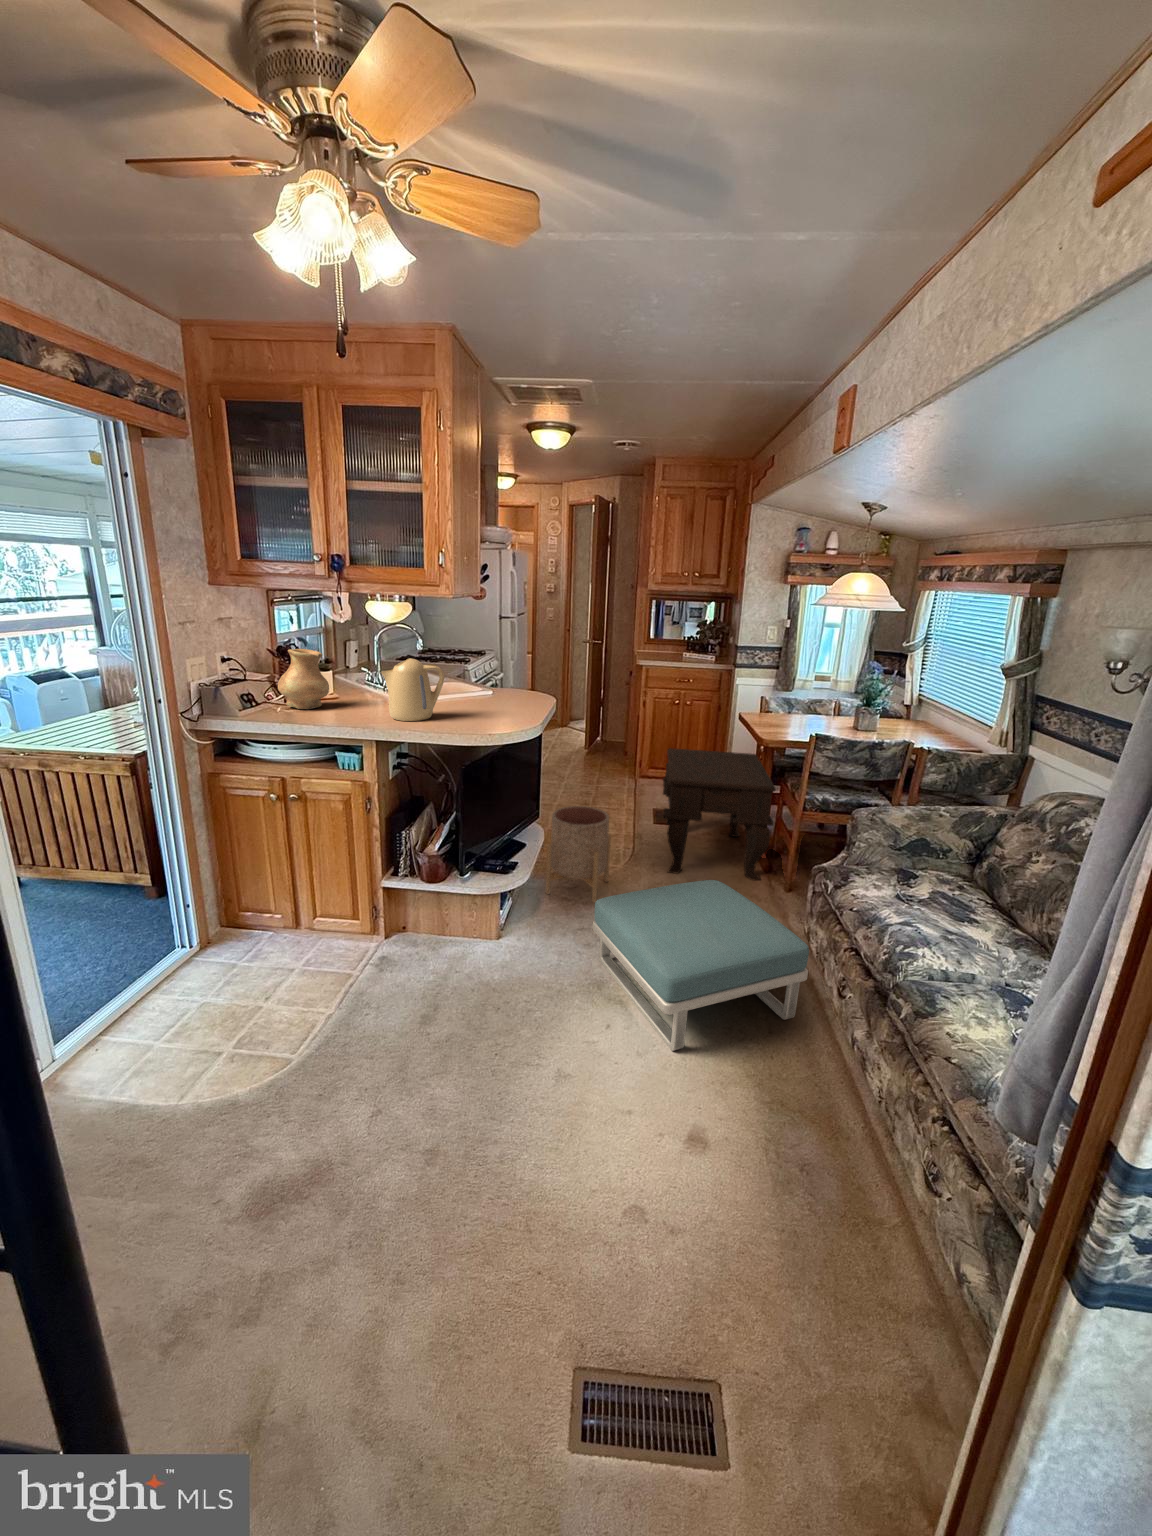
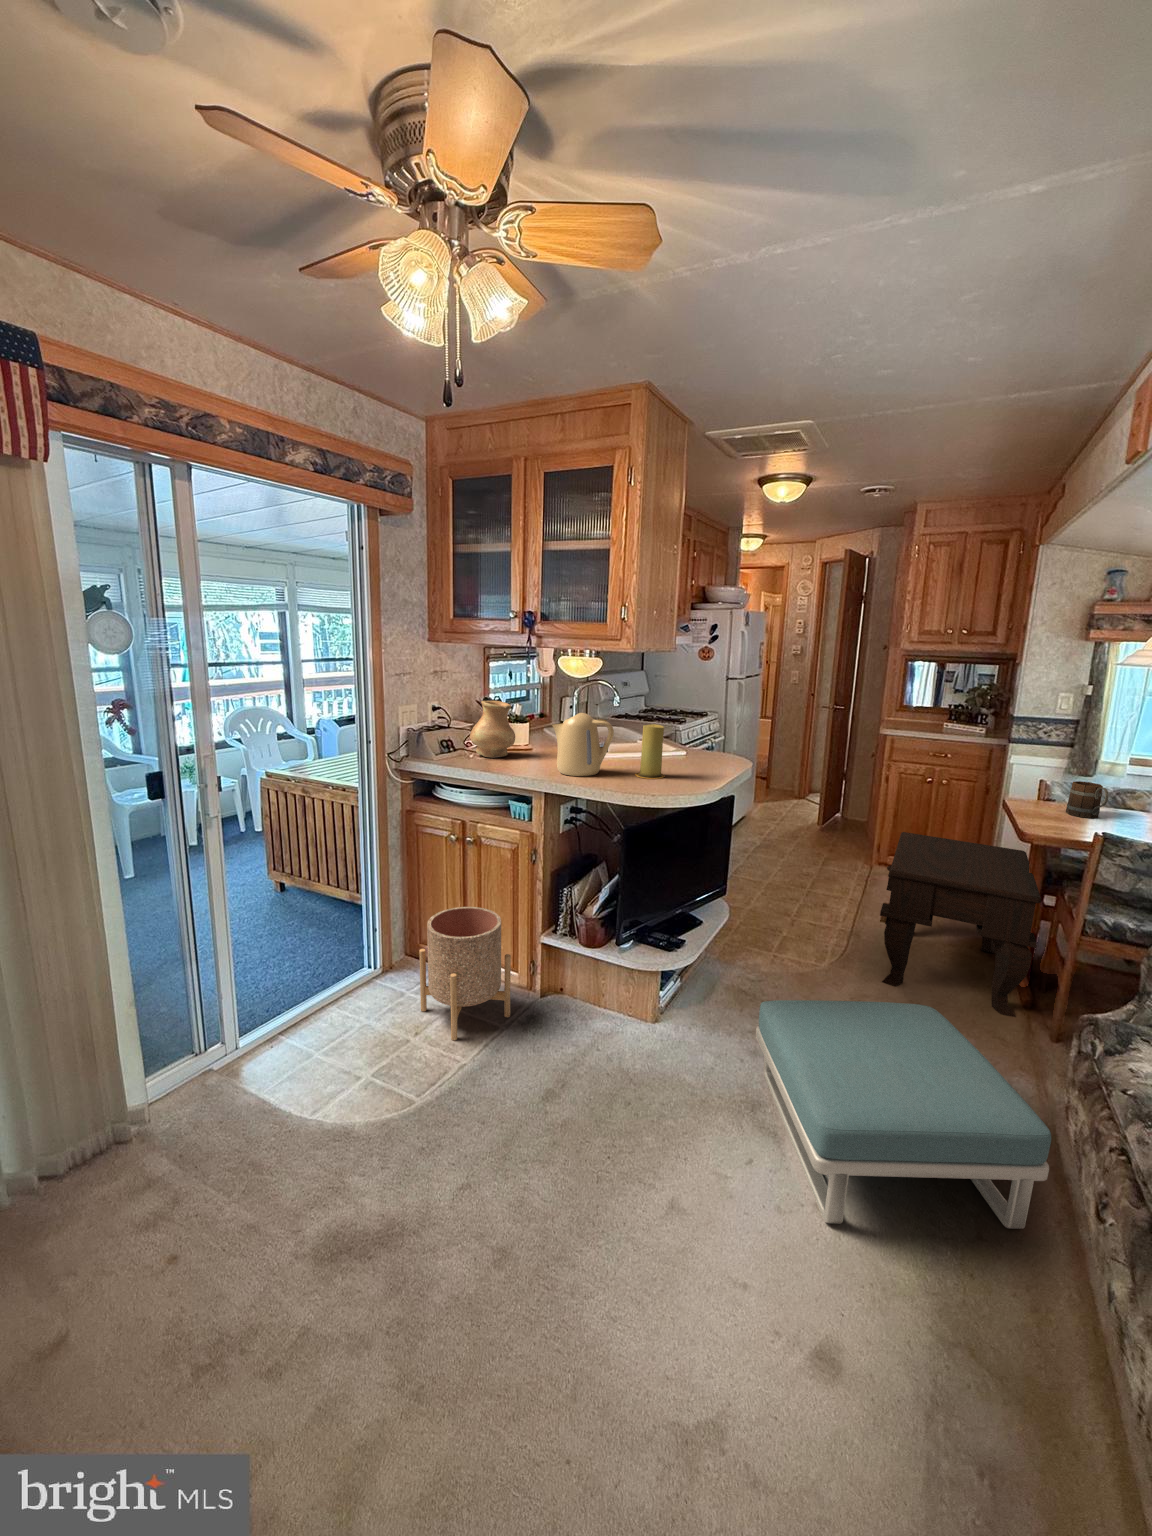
candle: none [468,667,495,718] -> present [635,724,665,779]
mug: none [784,696,812,724] -> present [1066,781,1109,818]
planter: present [546,806,611,902] -> present [419,907,511,1040]

